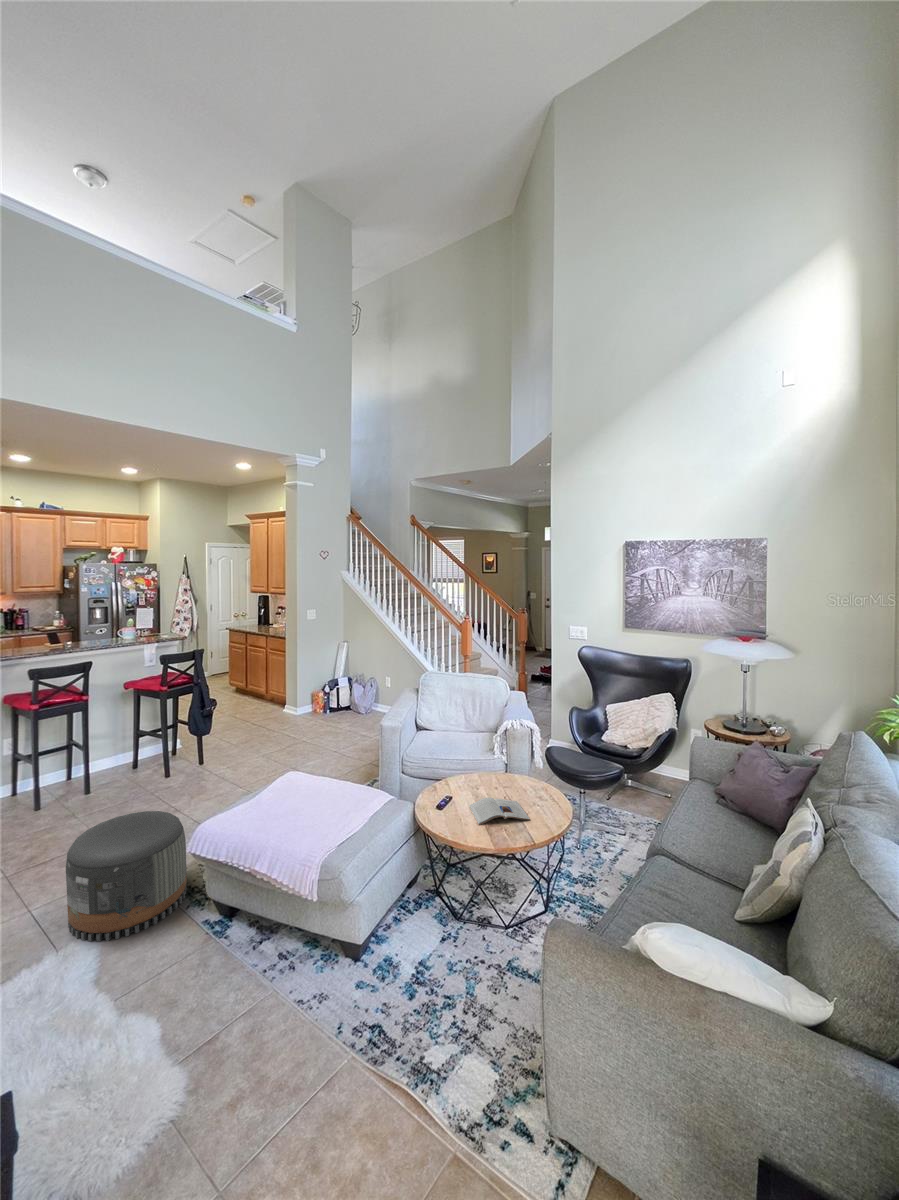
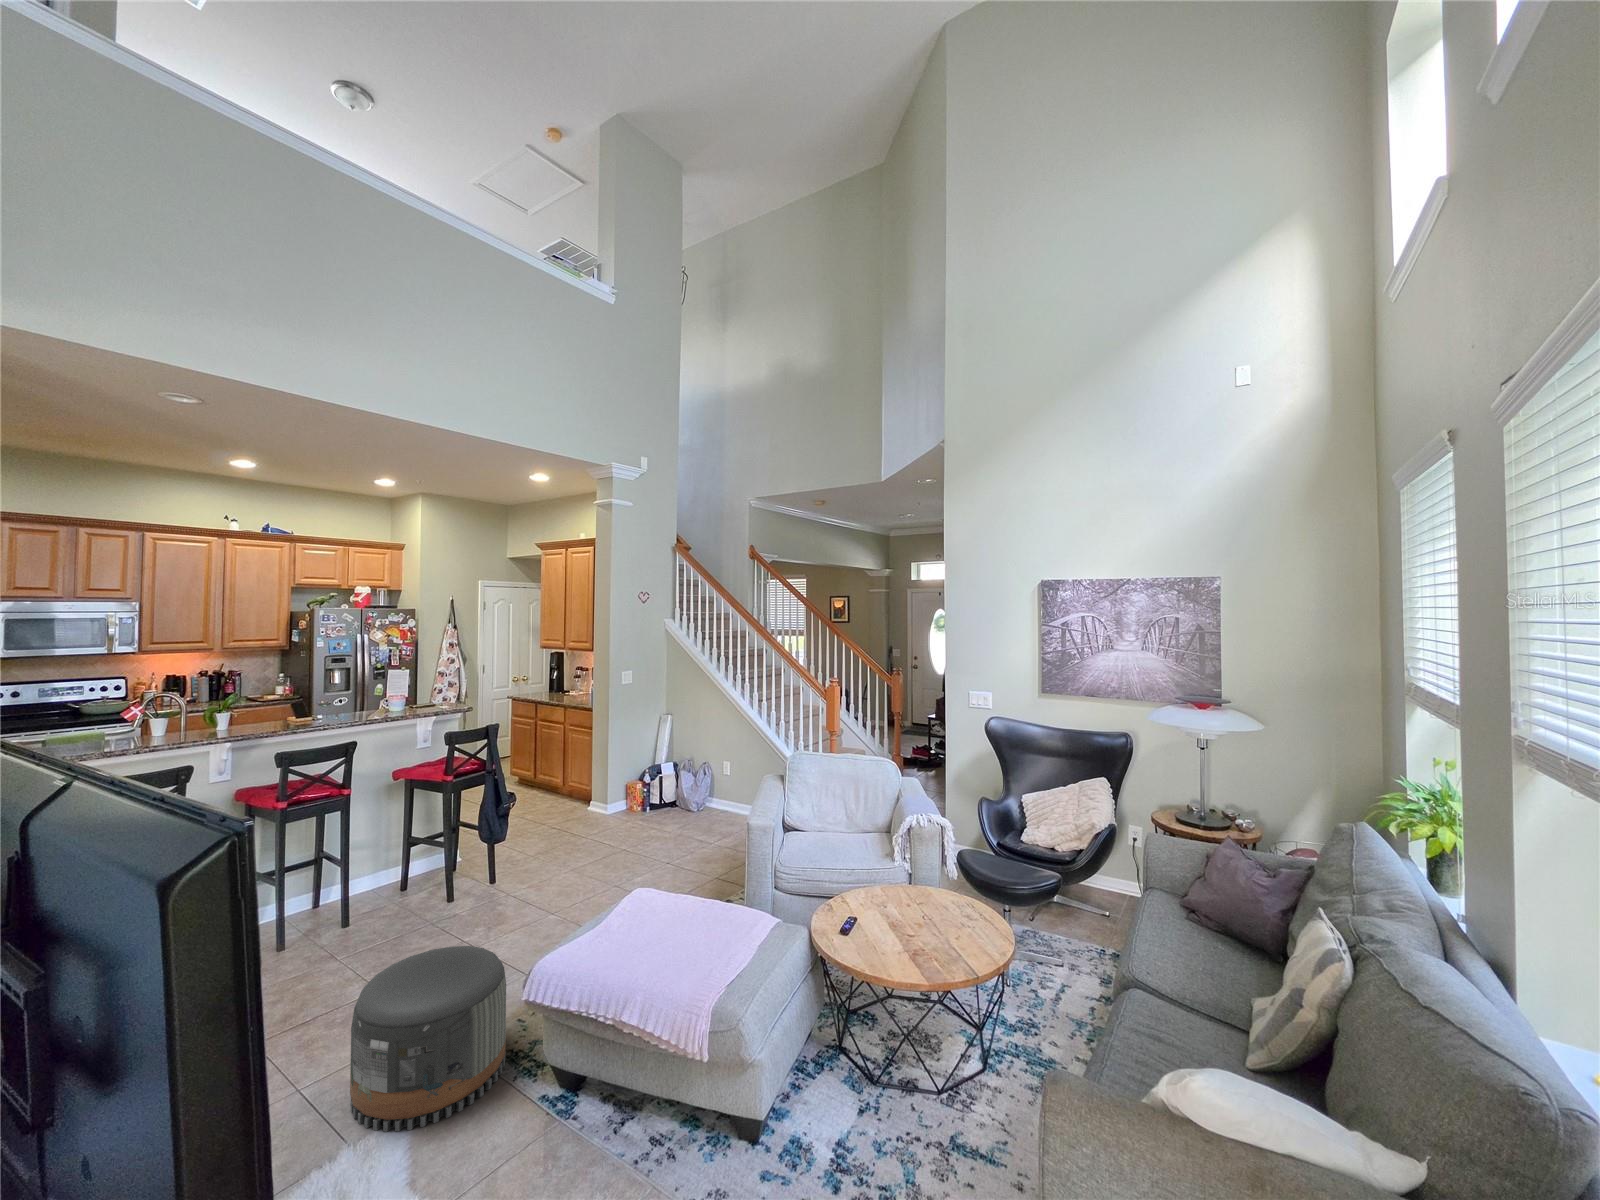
magazine: present [469,797,530,825] -> none [886,917,968,954]

